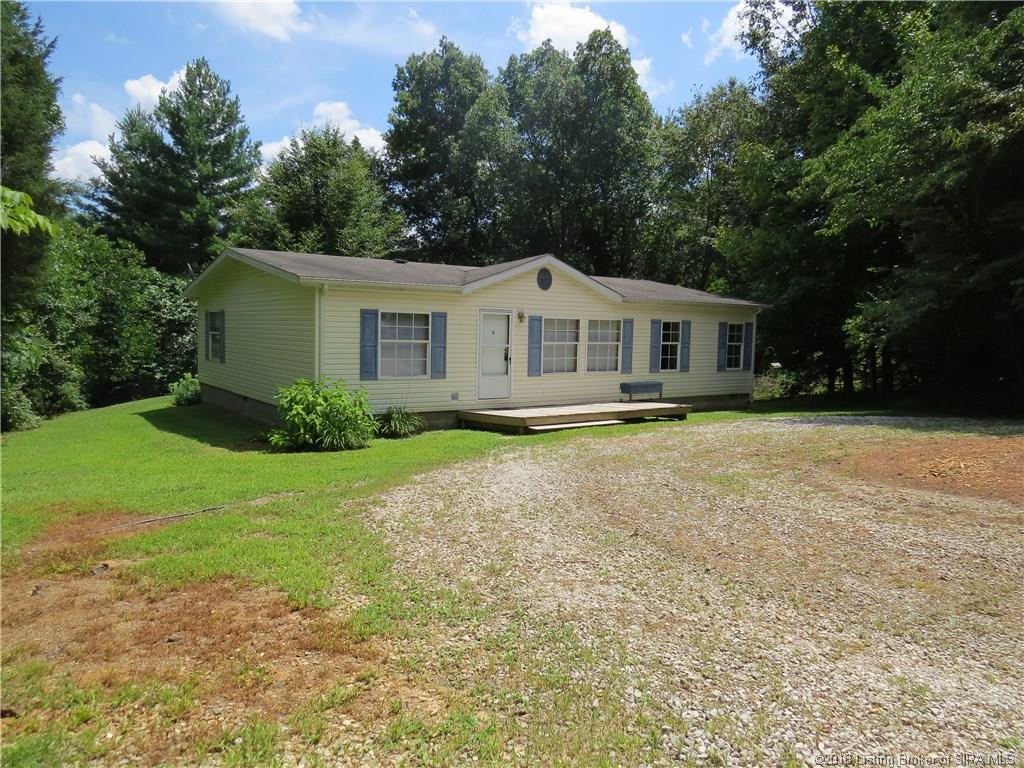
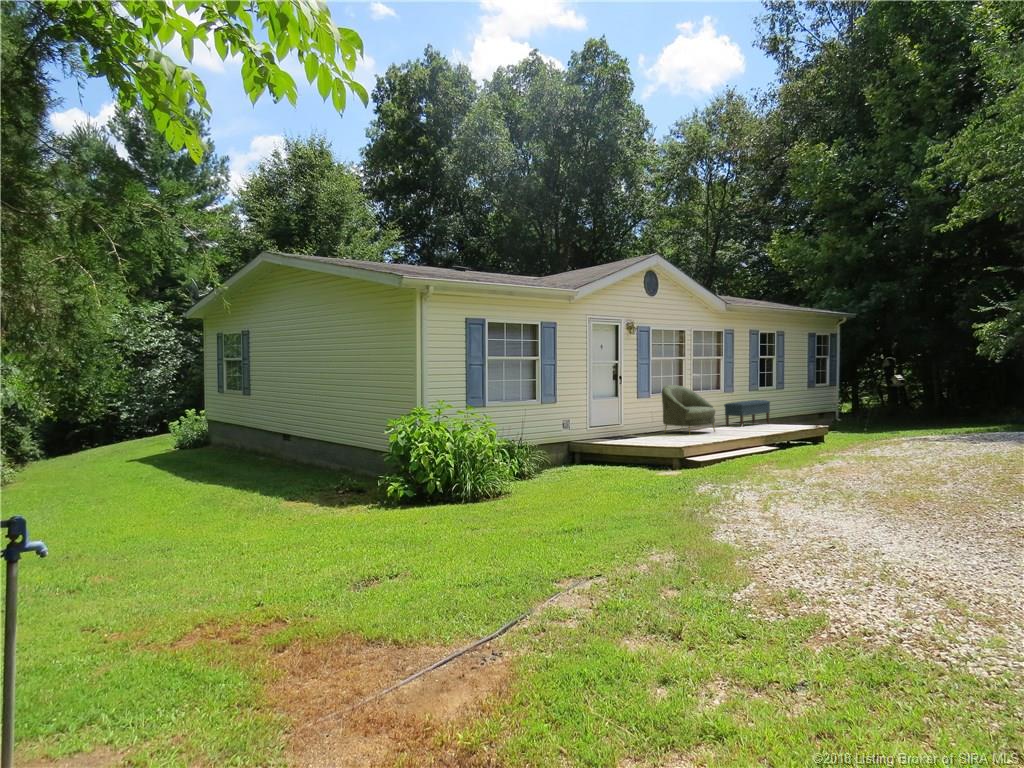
armchair: none [549,366,593,409] -> present [662,385,715,434]

